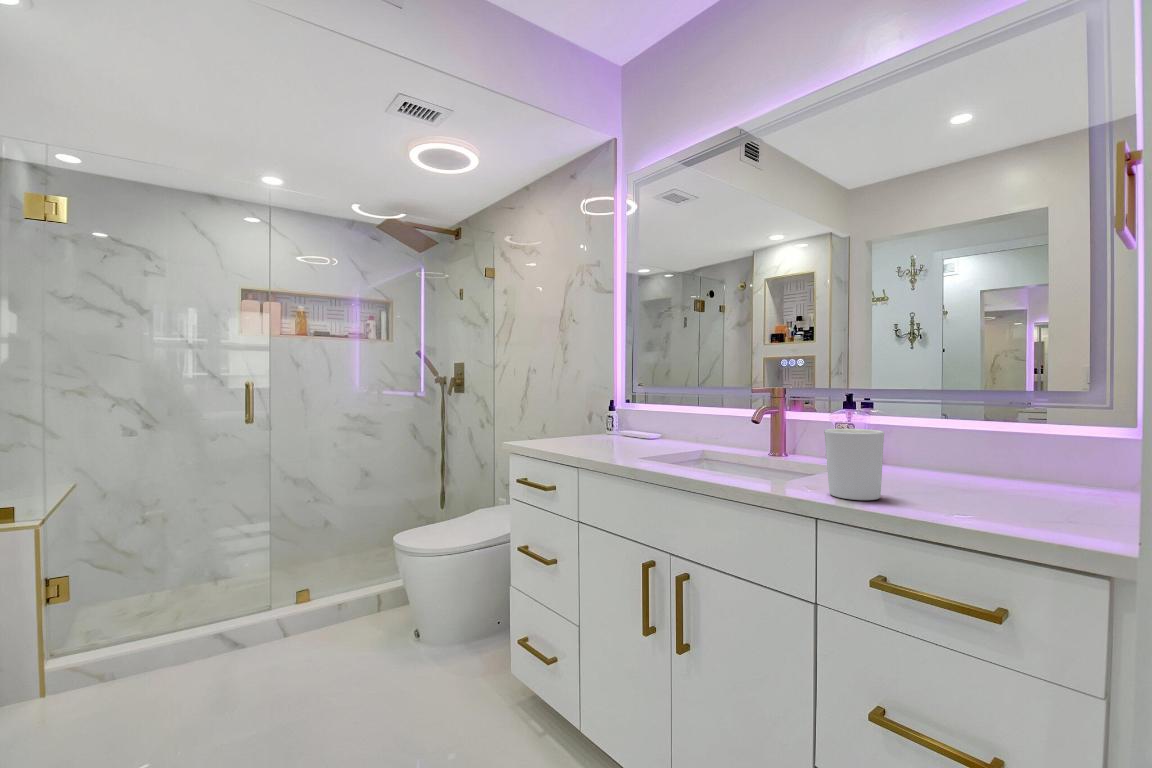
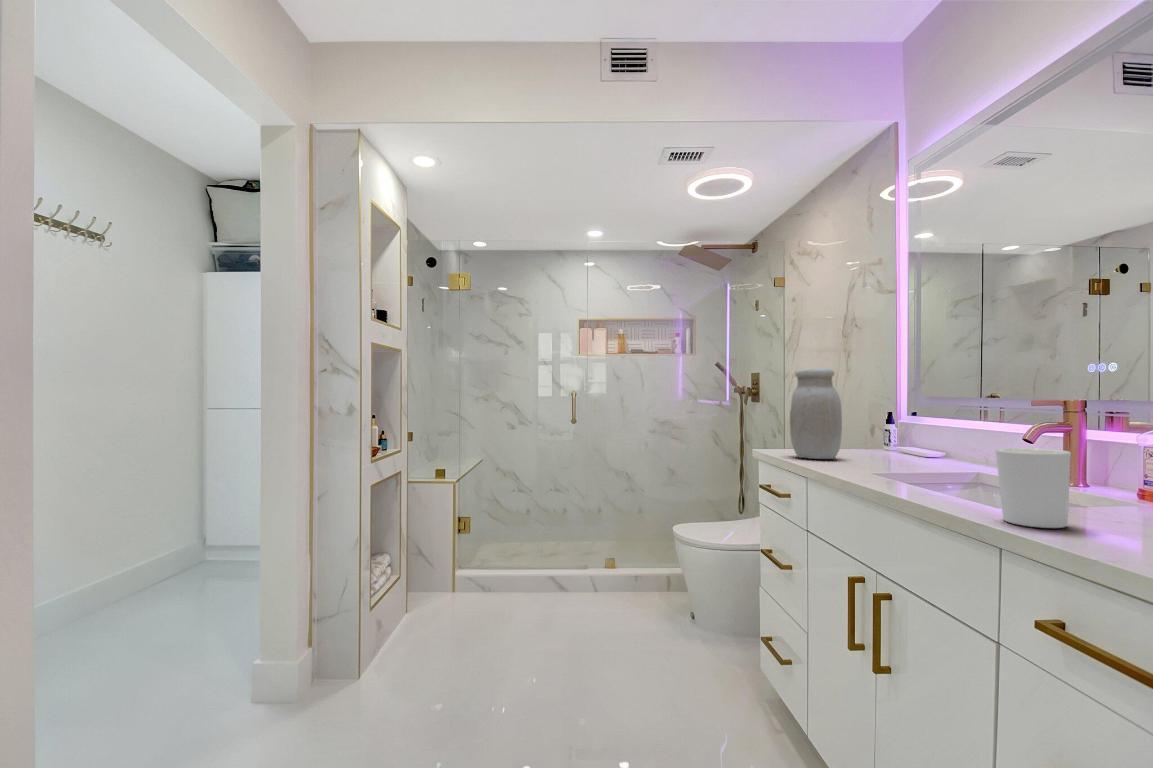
jar: none [546,356,595,447] -> present [790,368,842,459]

